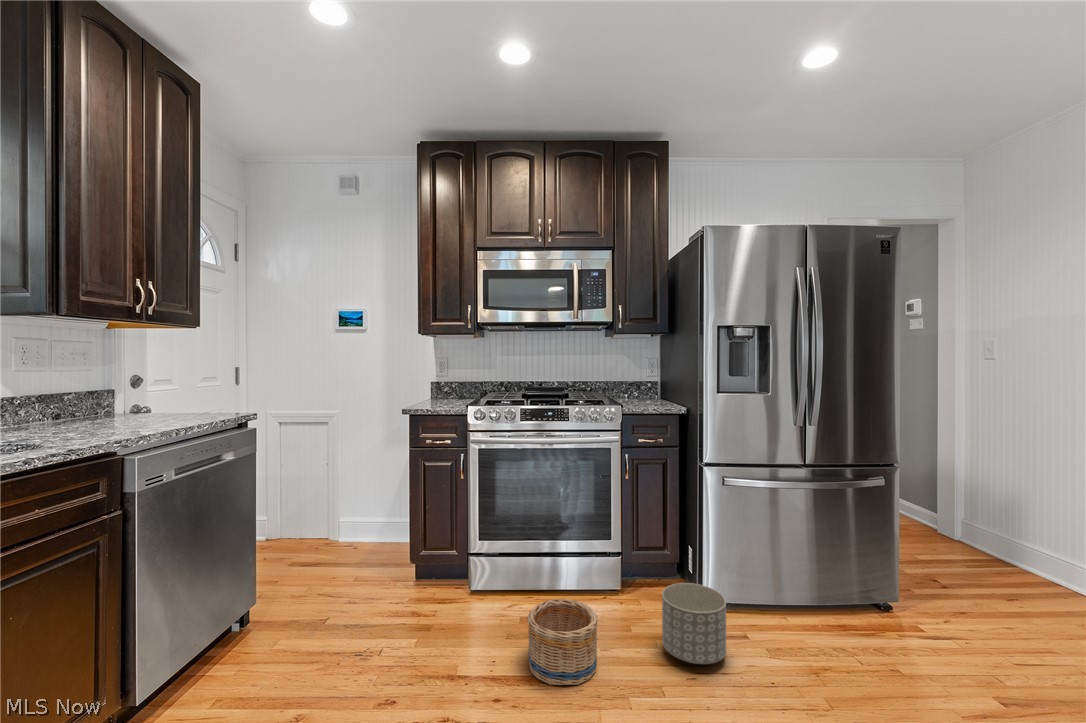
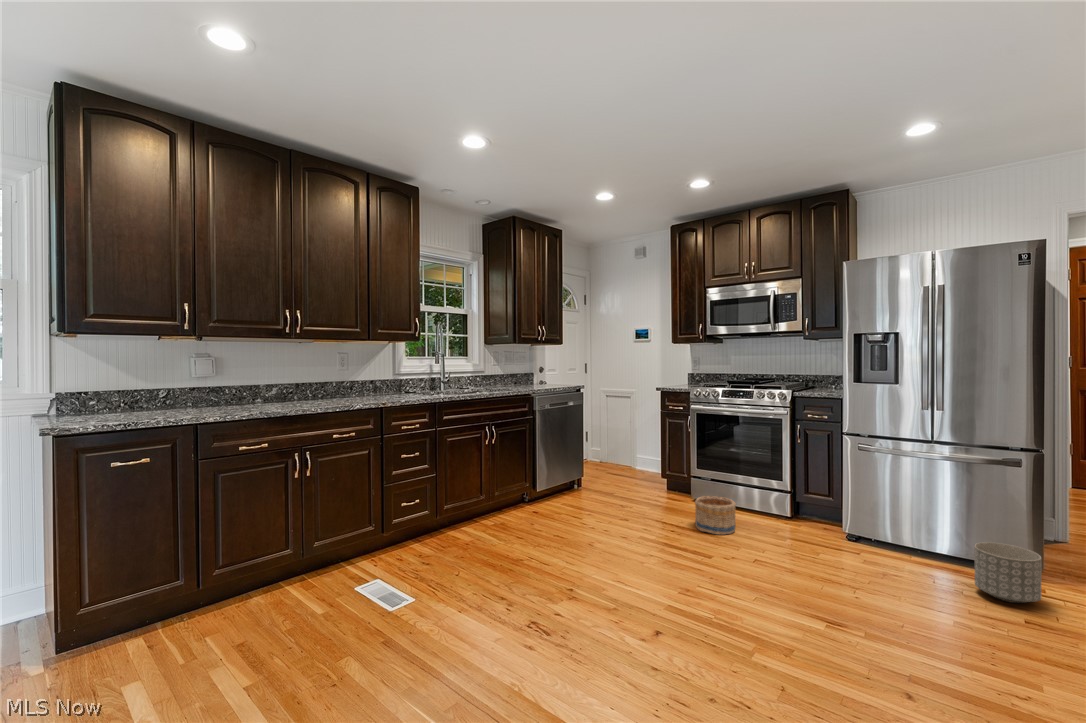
planter: present [662,583,726,664] -> present [974,542,1041,603]

